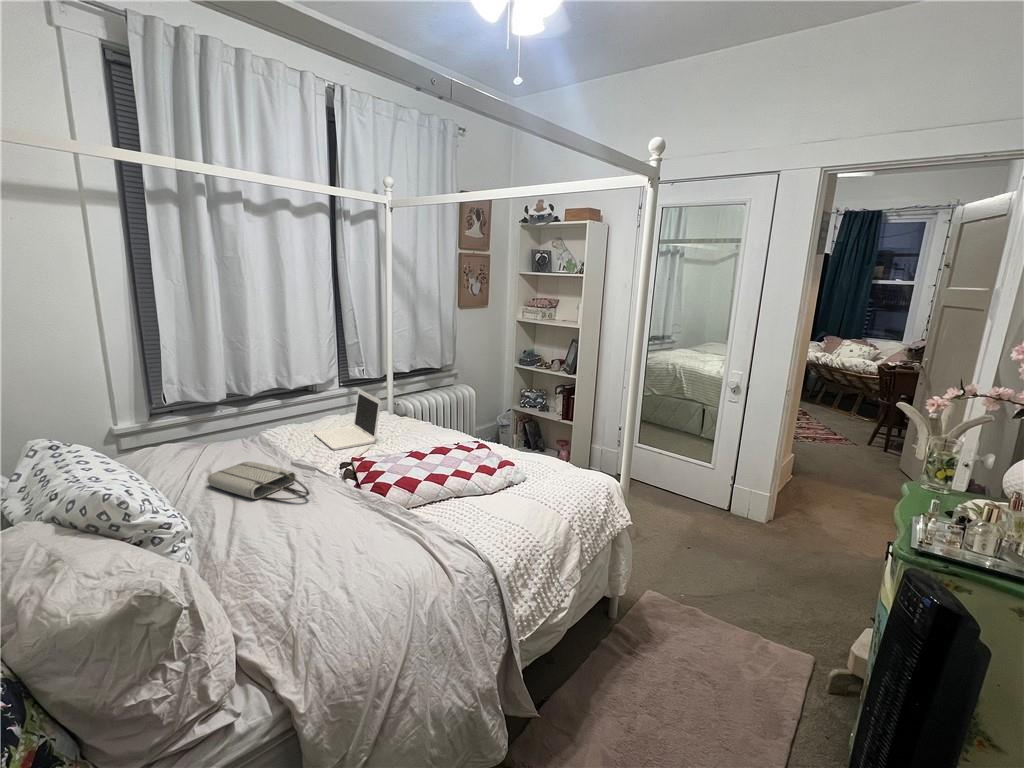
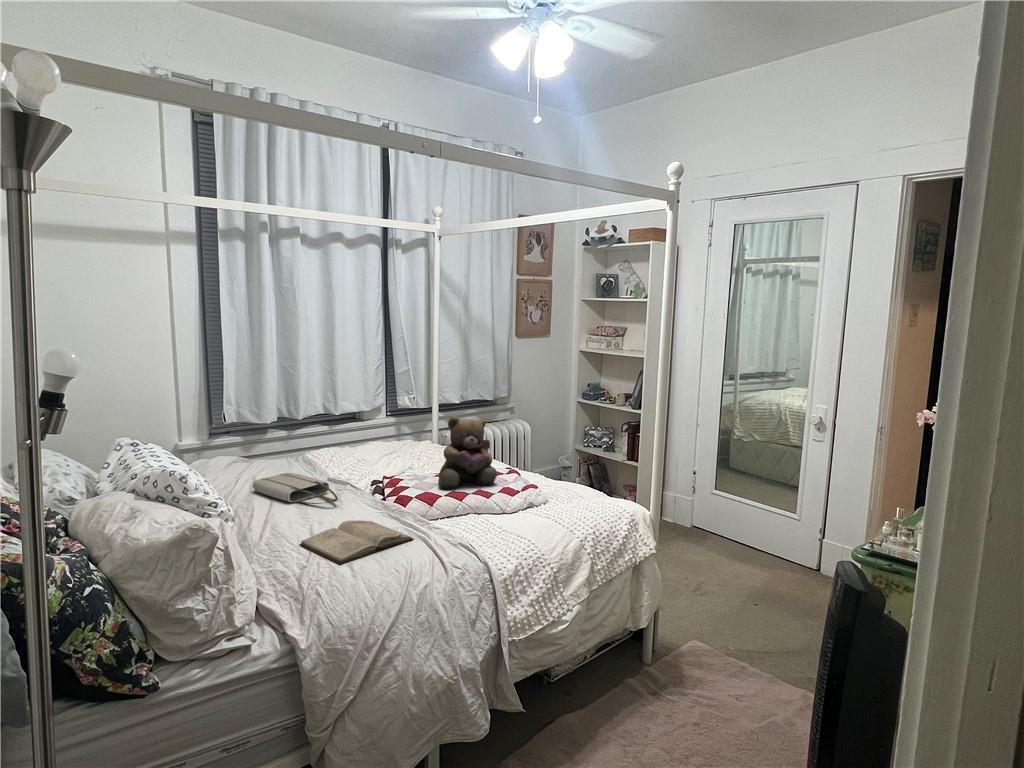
laptop: present [314,389,381,450] -> none [355,414,417,470]
teddy bear: none [416,398,474,474] -> present [439,416,497,489]
diary: none [276,519,406,587] -> present [299,520,413,565]

